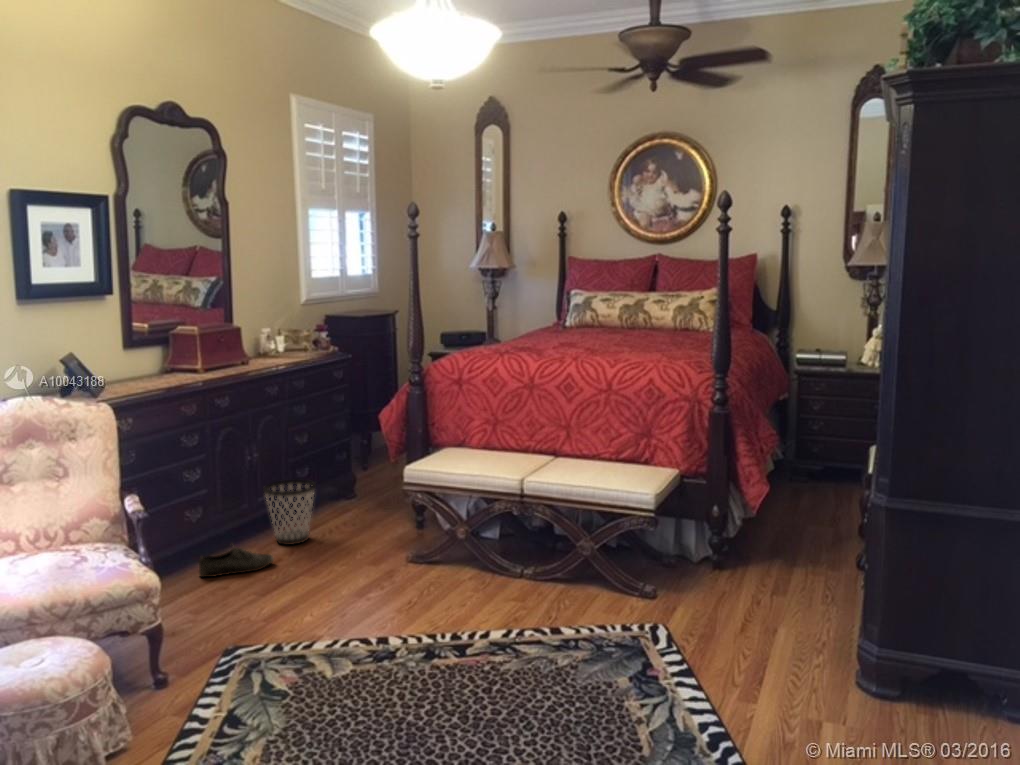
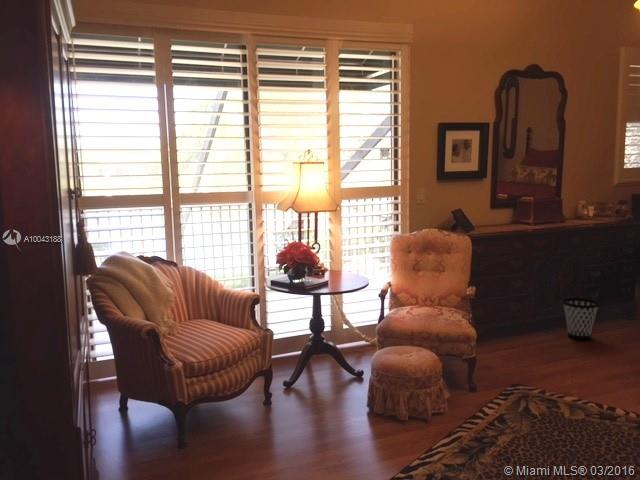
shoe: present [198,547,274,577] -> none [514,328,561,348]

